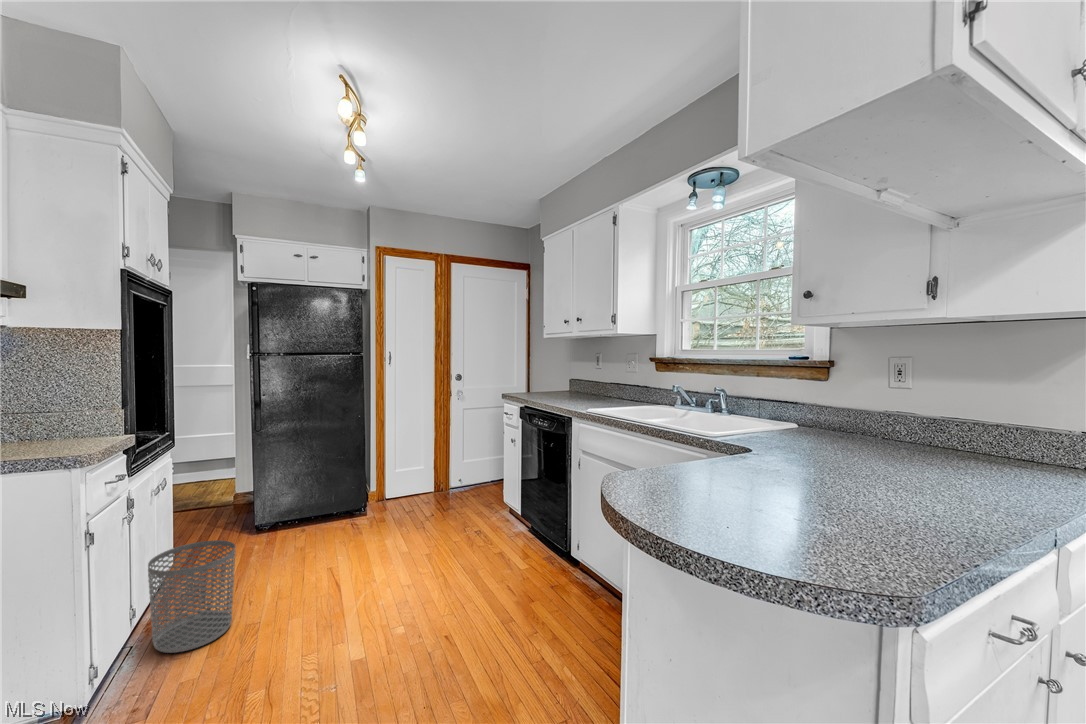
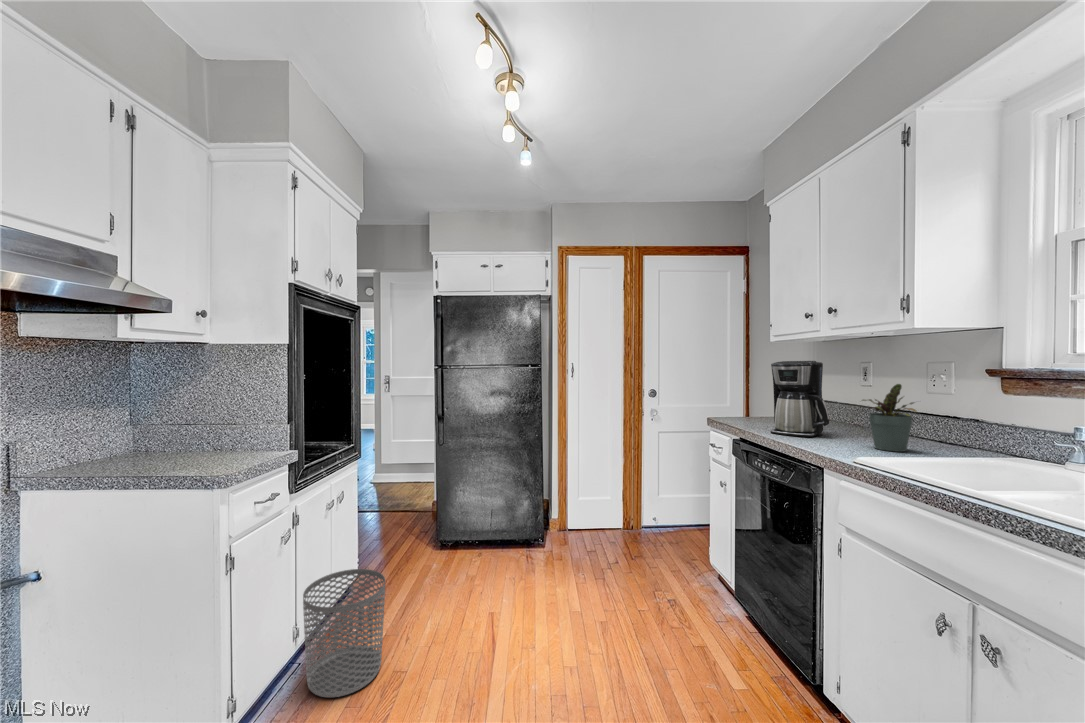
coffee maker: none [544,351,578,401] -> present [770,361,829,437]
potted plant: none [593,365,623,405] -> present [862,384,916,452]

